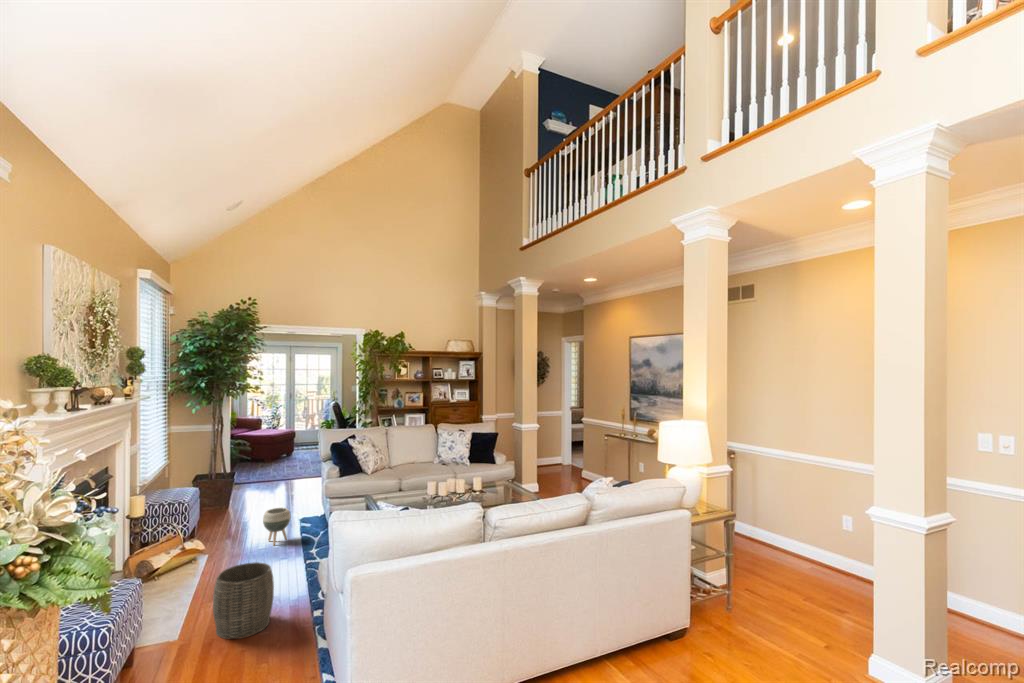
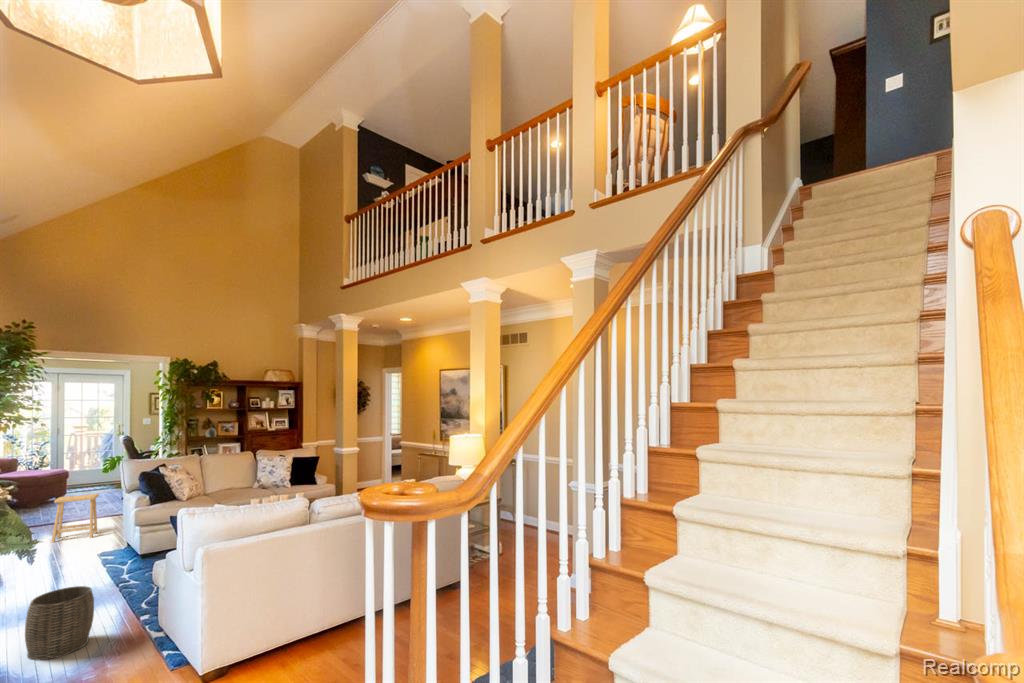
footstool: none [272,455,308,497] -> present [51,494,99,543]
planter: present [263,508,291,546] -> none [57,544,91,584]

